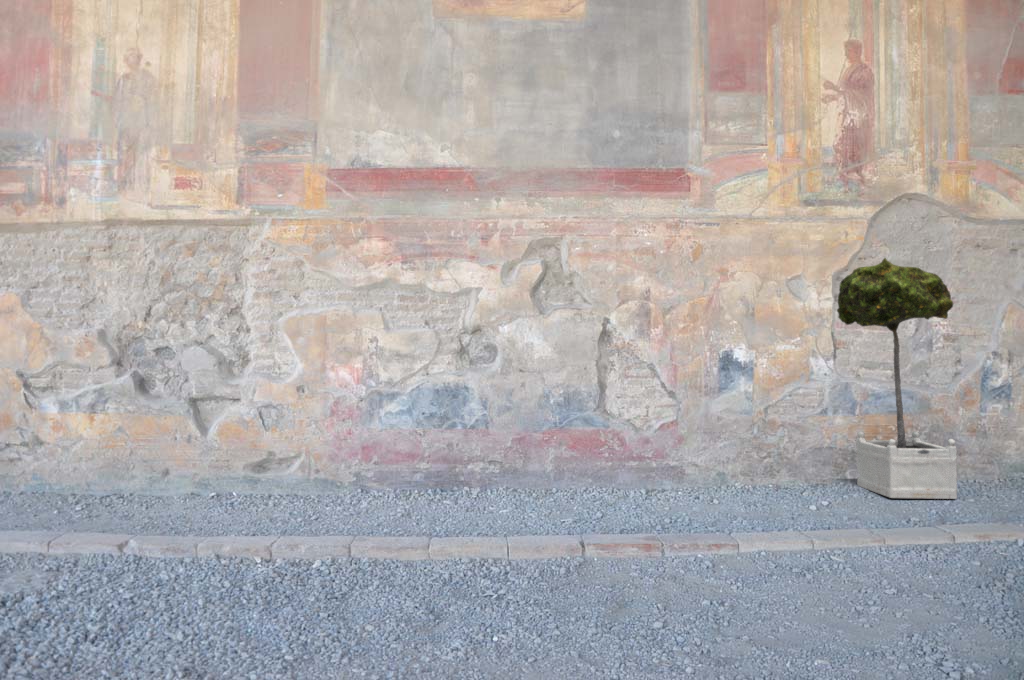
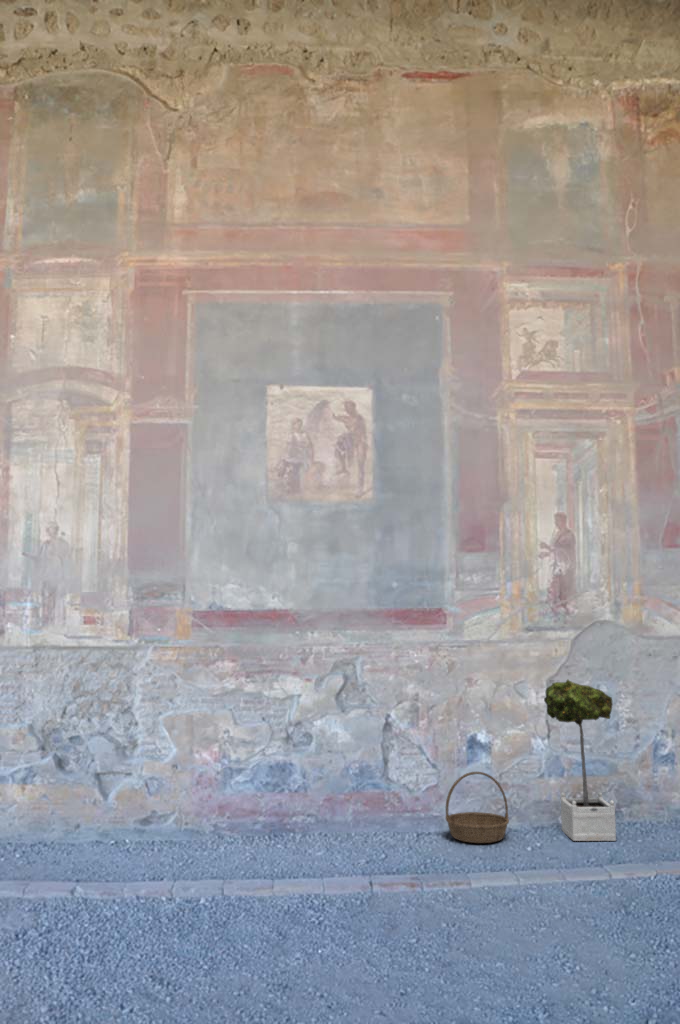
basket: none [692,397,789,499] -> present [446,772,509,843]

